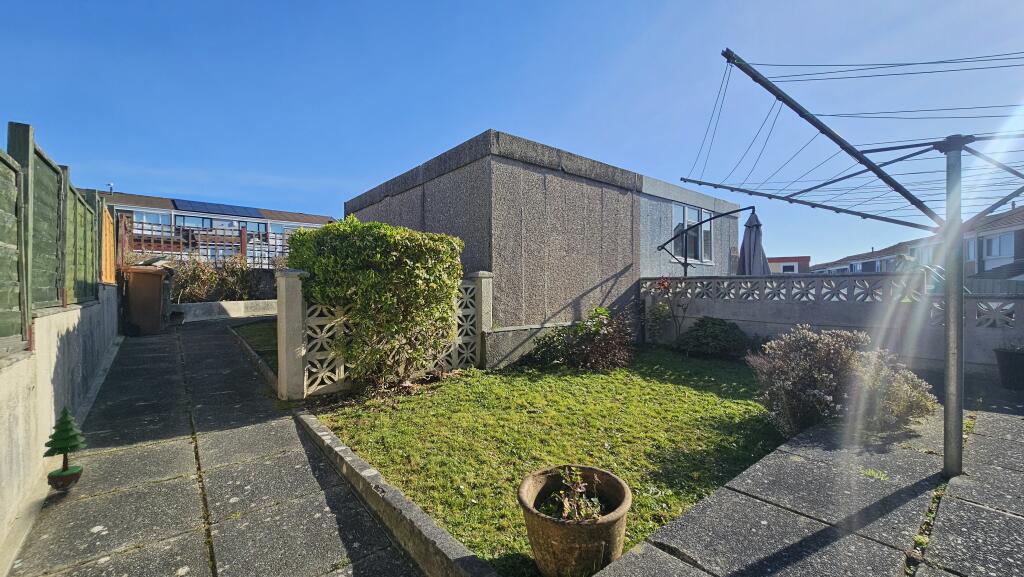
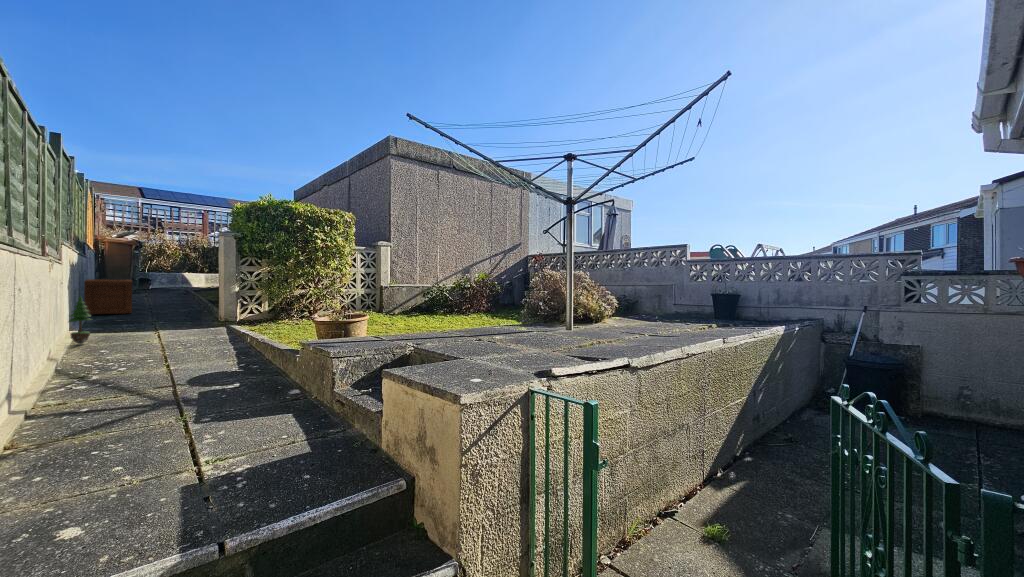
wooden crate: none [93,331,160,388] -> present [84,279,132,315]

